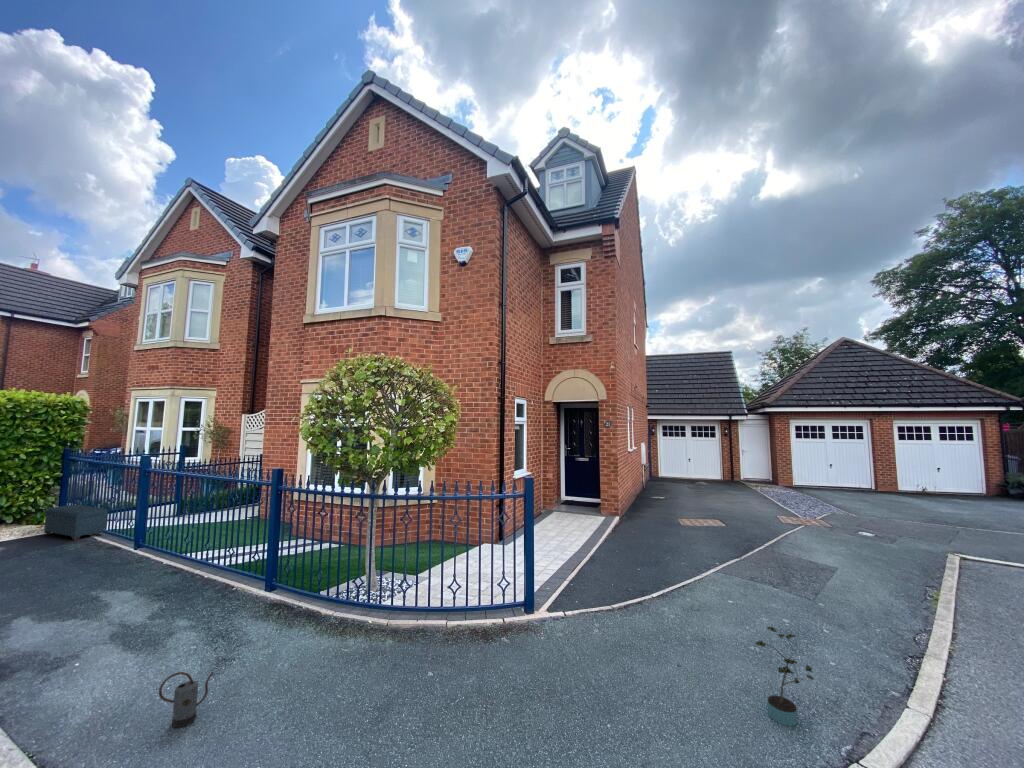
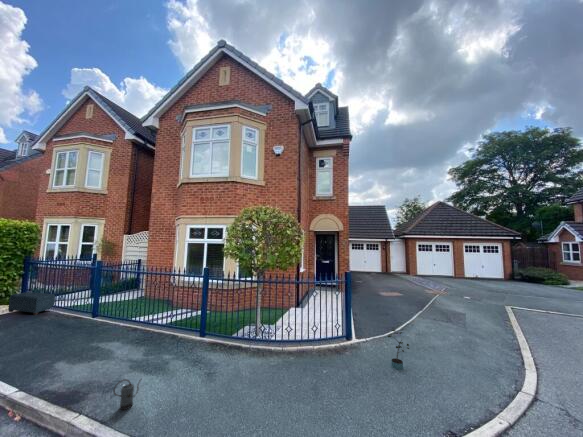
potted plant: present [756,627,814,726] -> present [388,330,409,369]
watering can: present [159,672,214,728] -> present [114,379,139,410]

